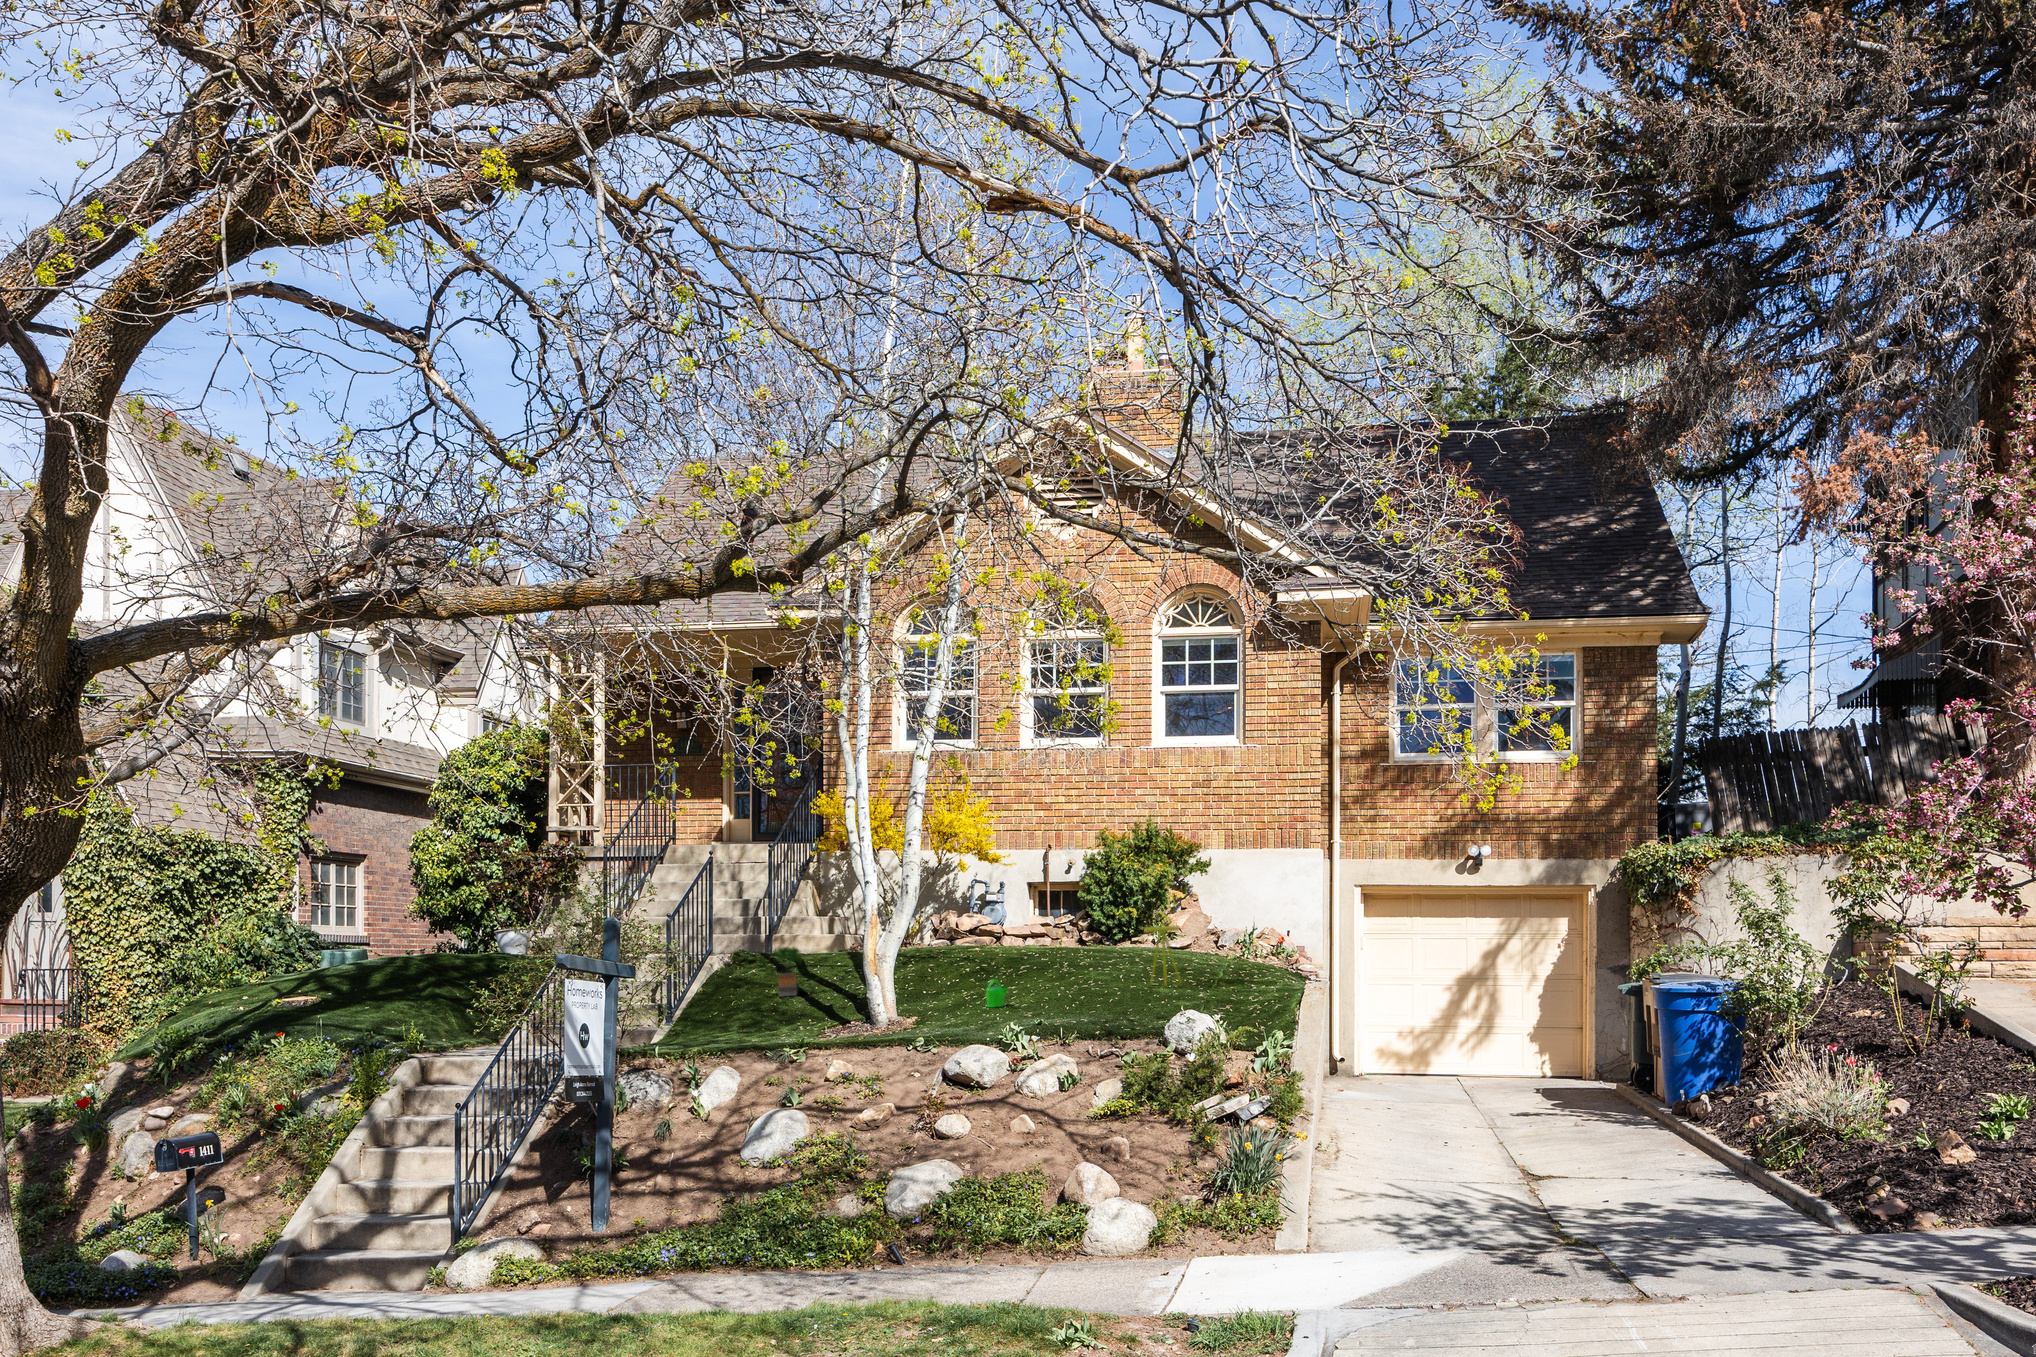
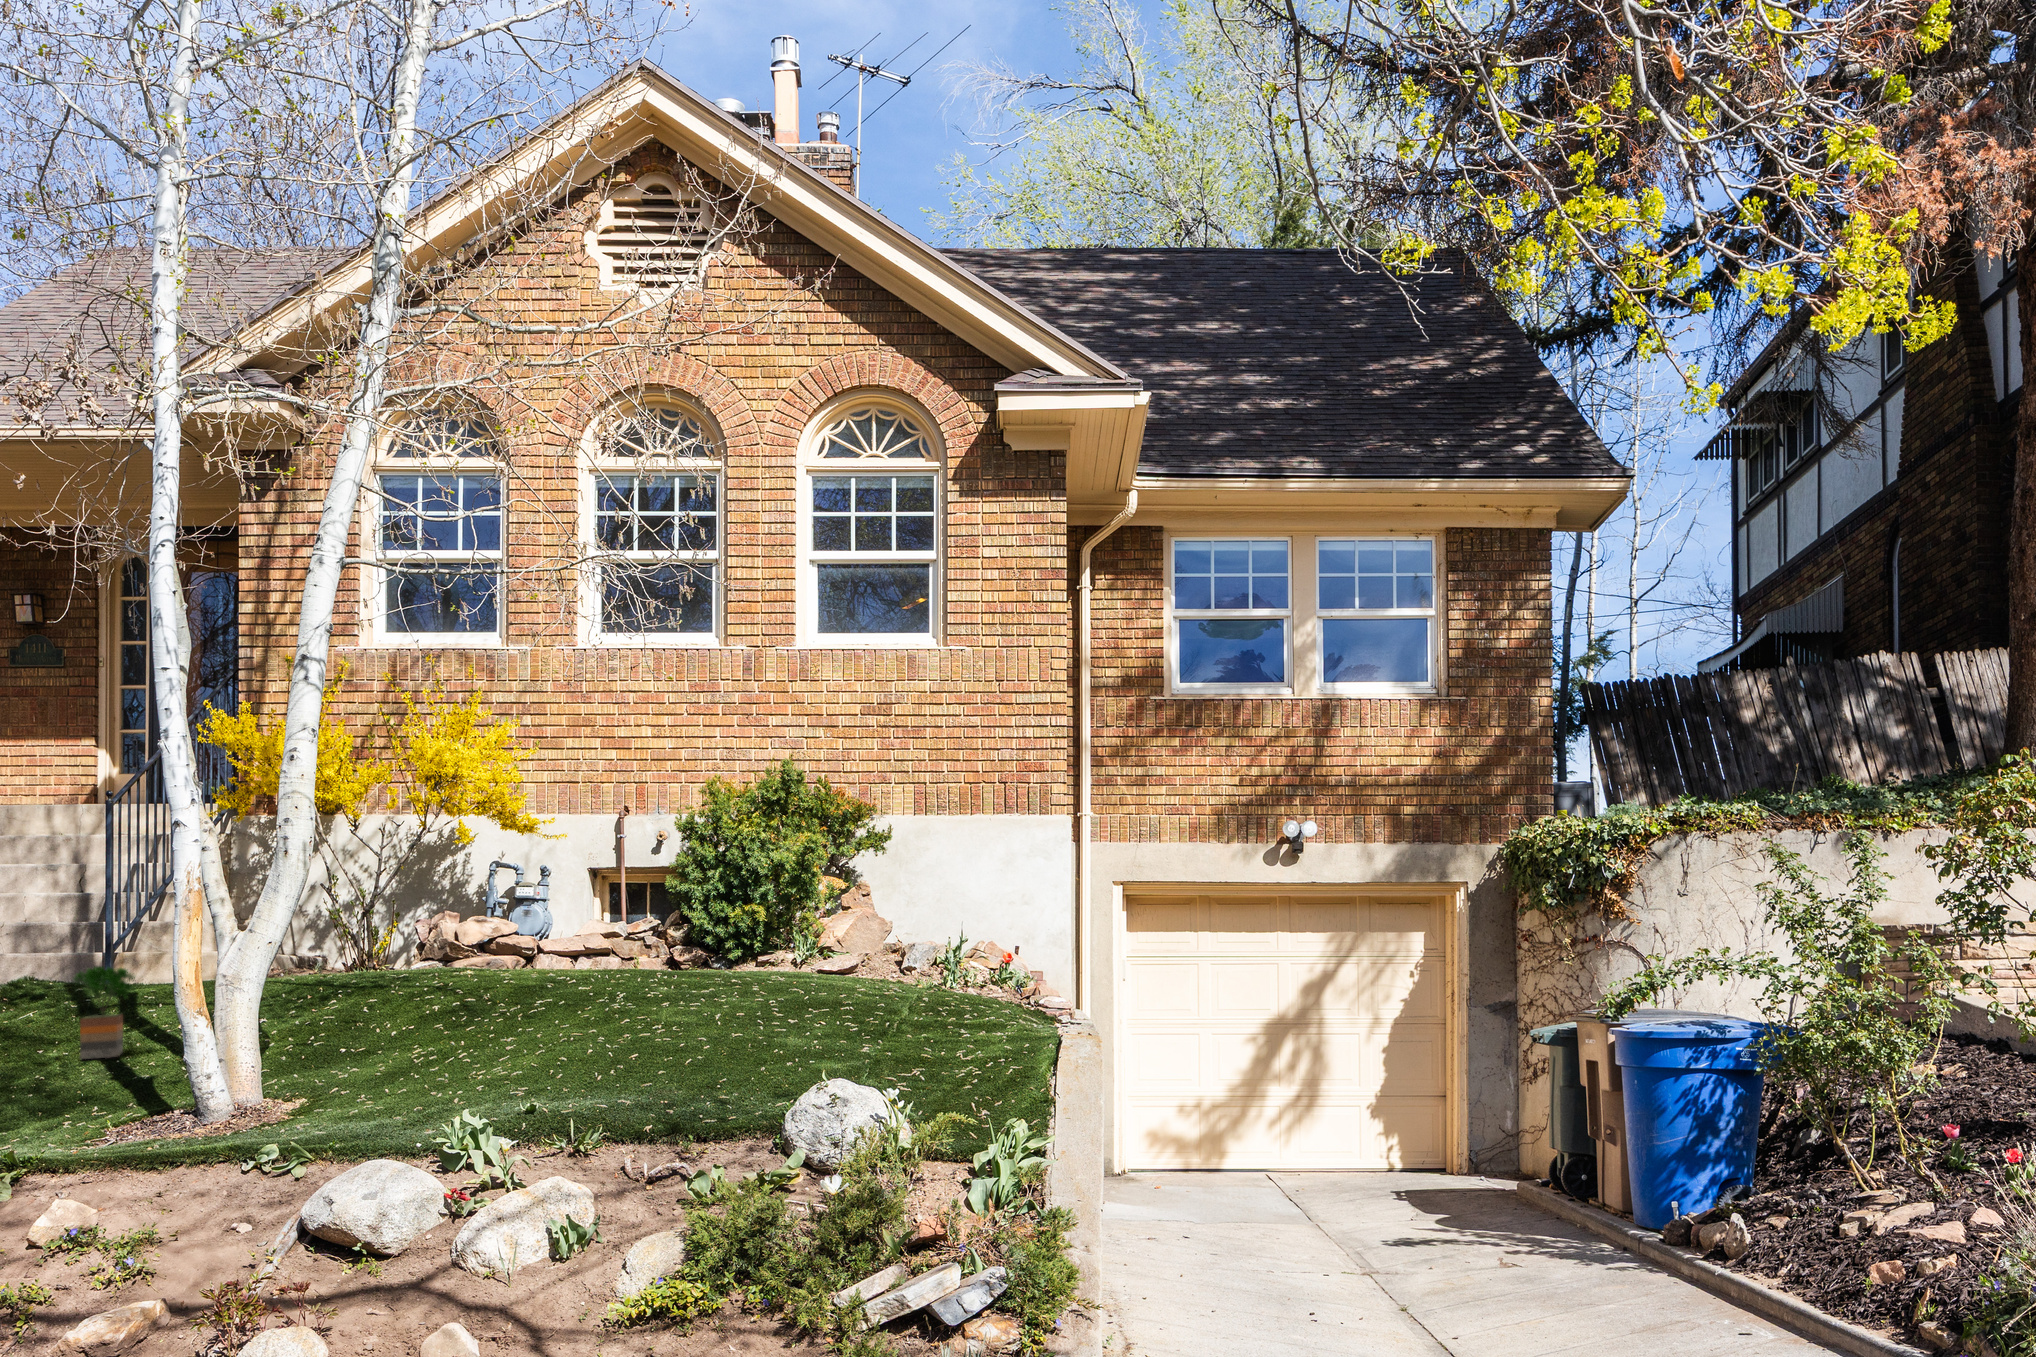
side table: present [1144,926,1181,986] -> none [765,927,831,1034]
watering can: present [985,979,1008,1007] -> none [456,1022,500,1075]

